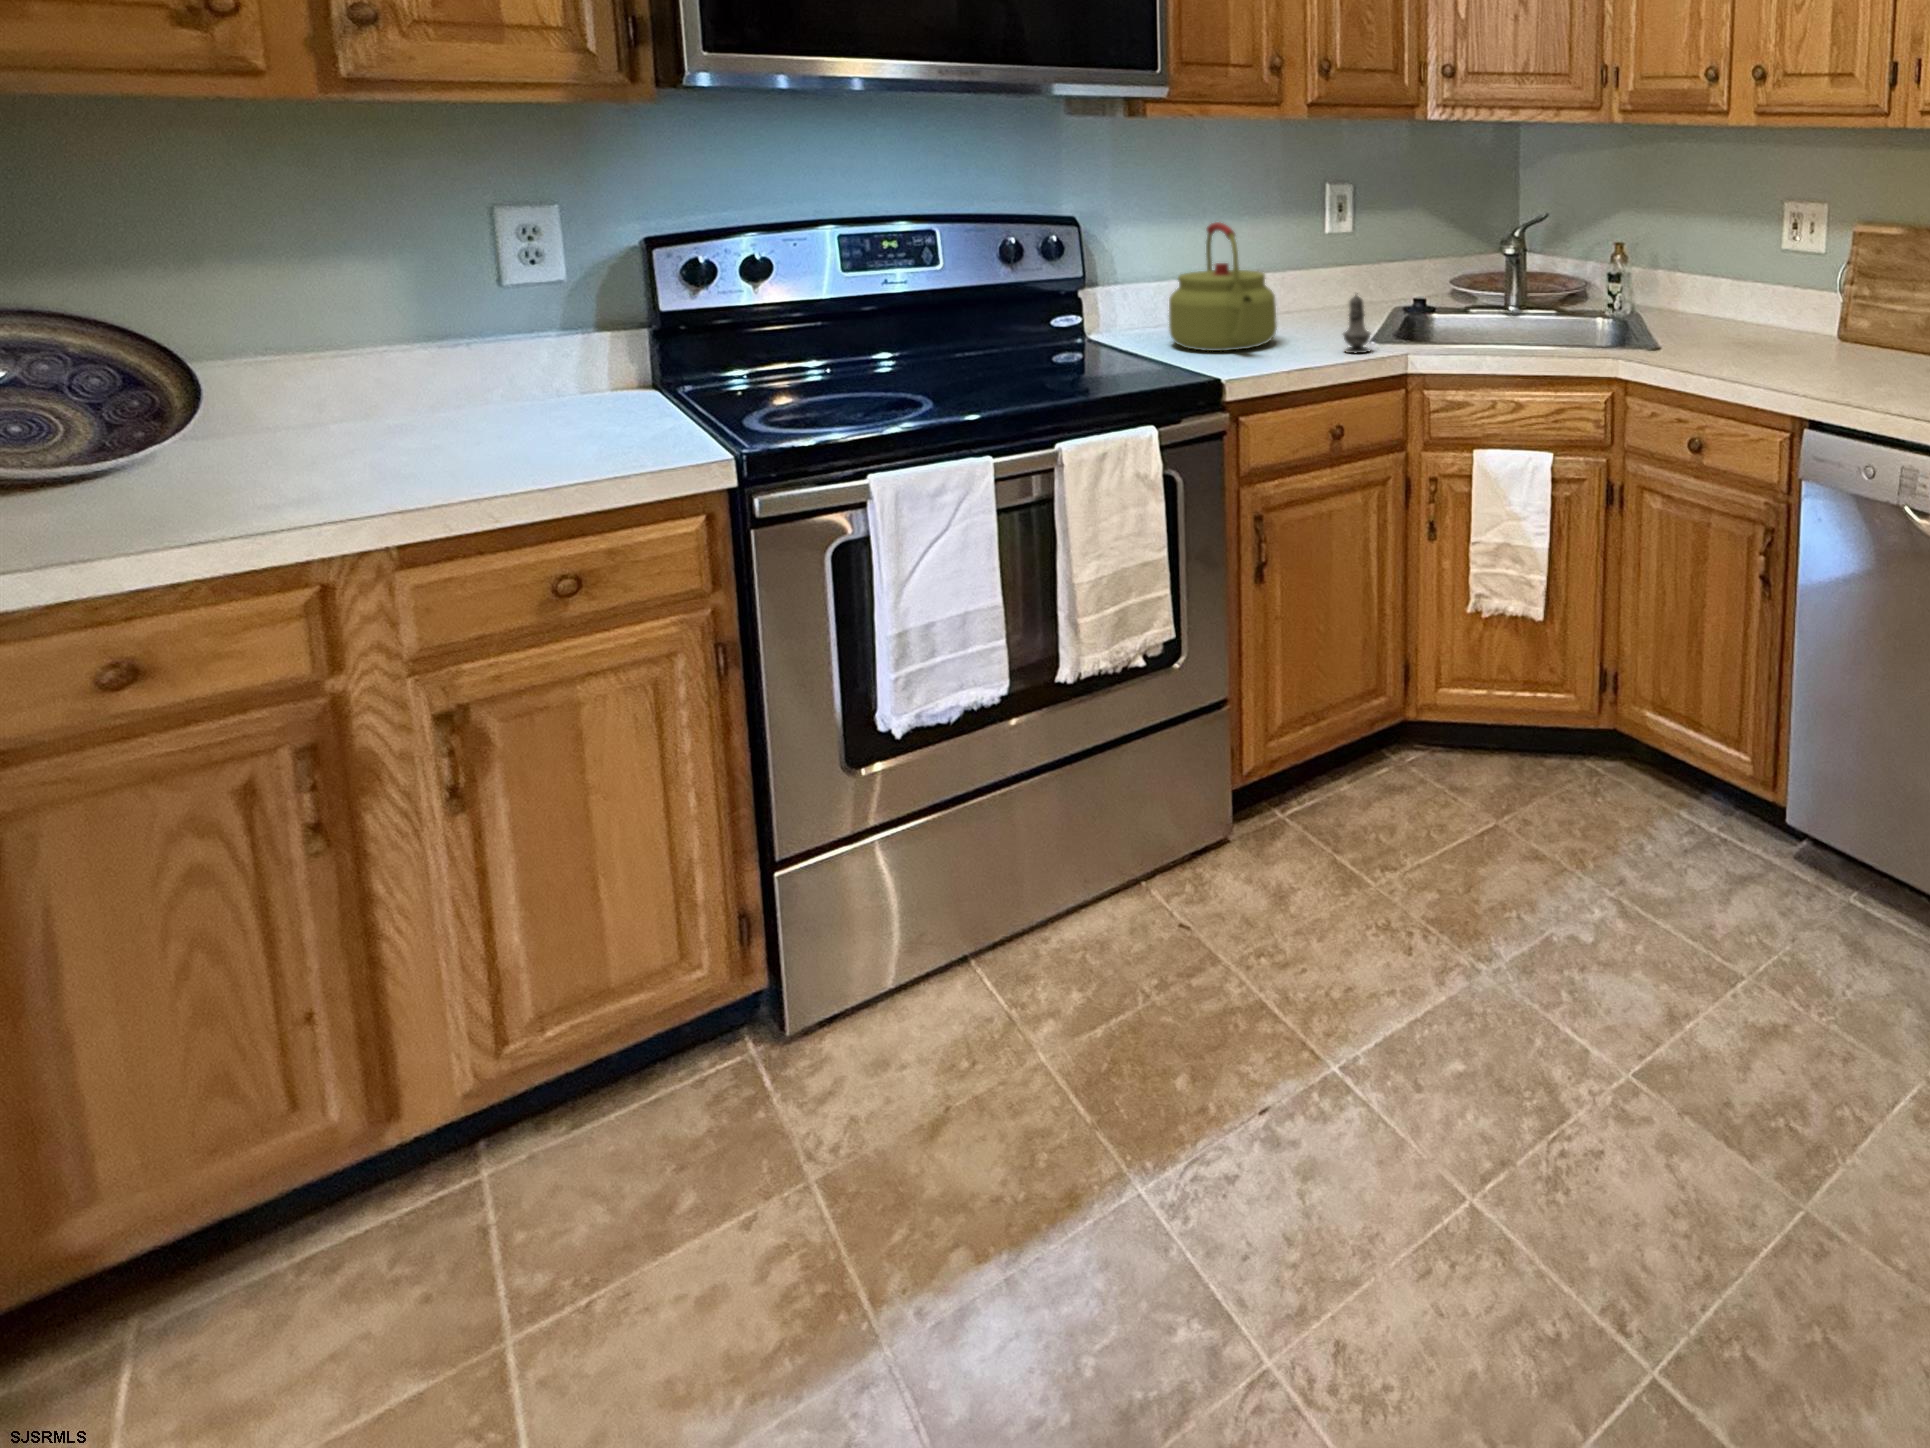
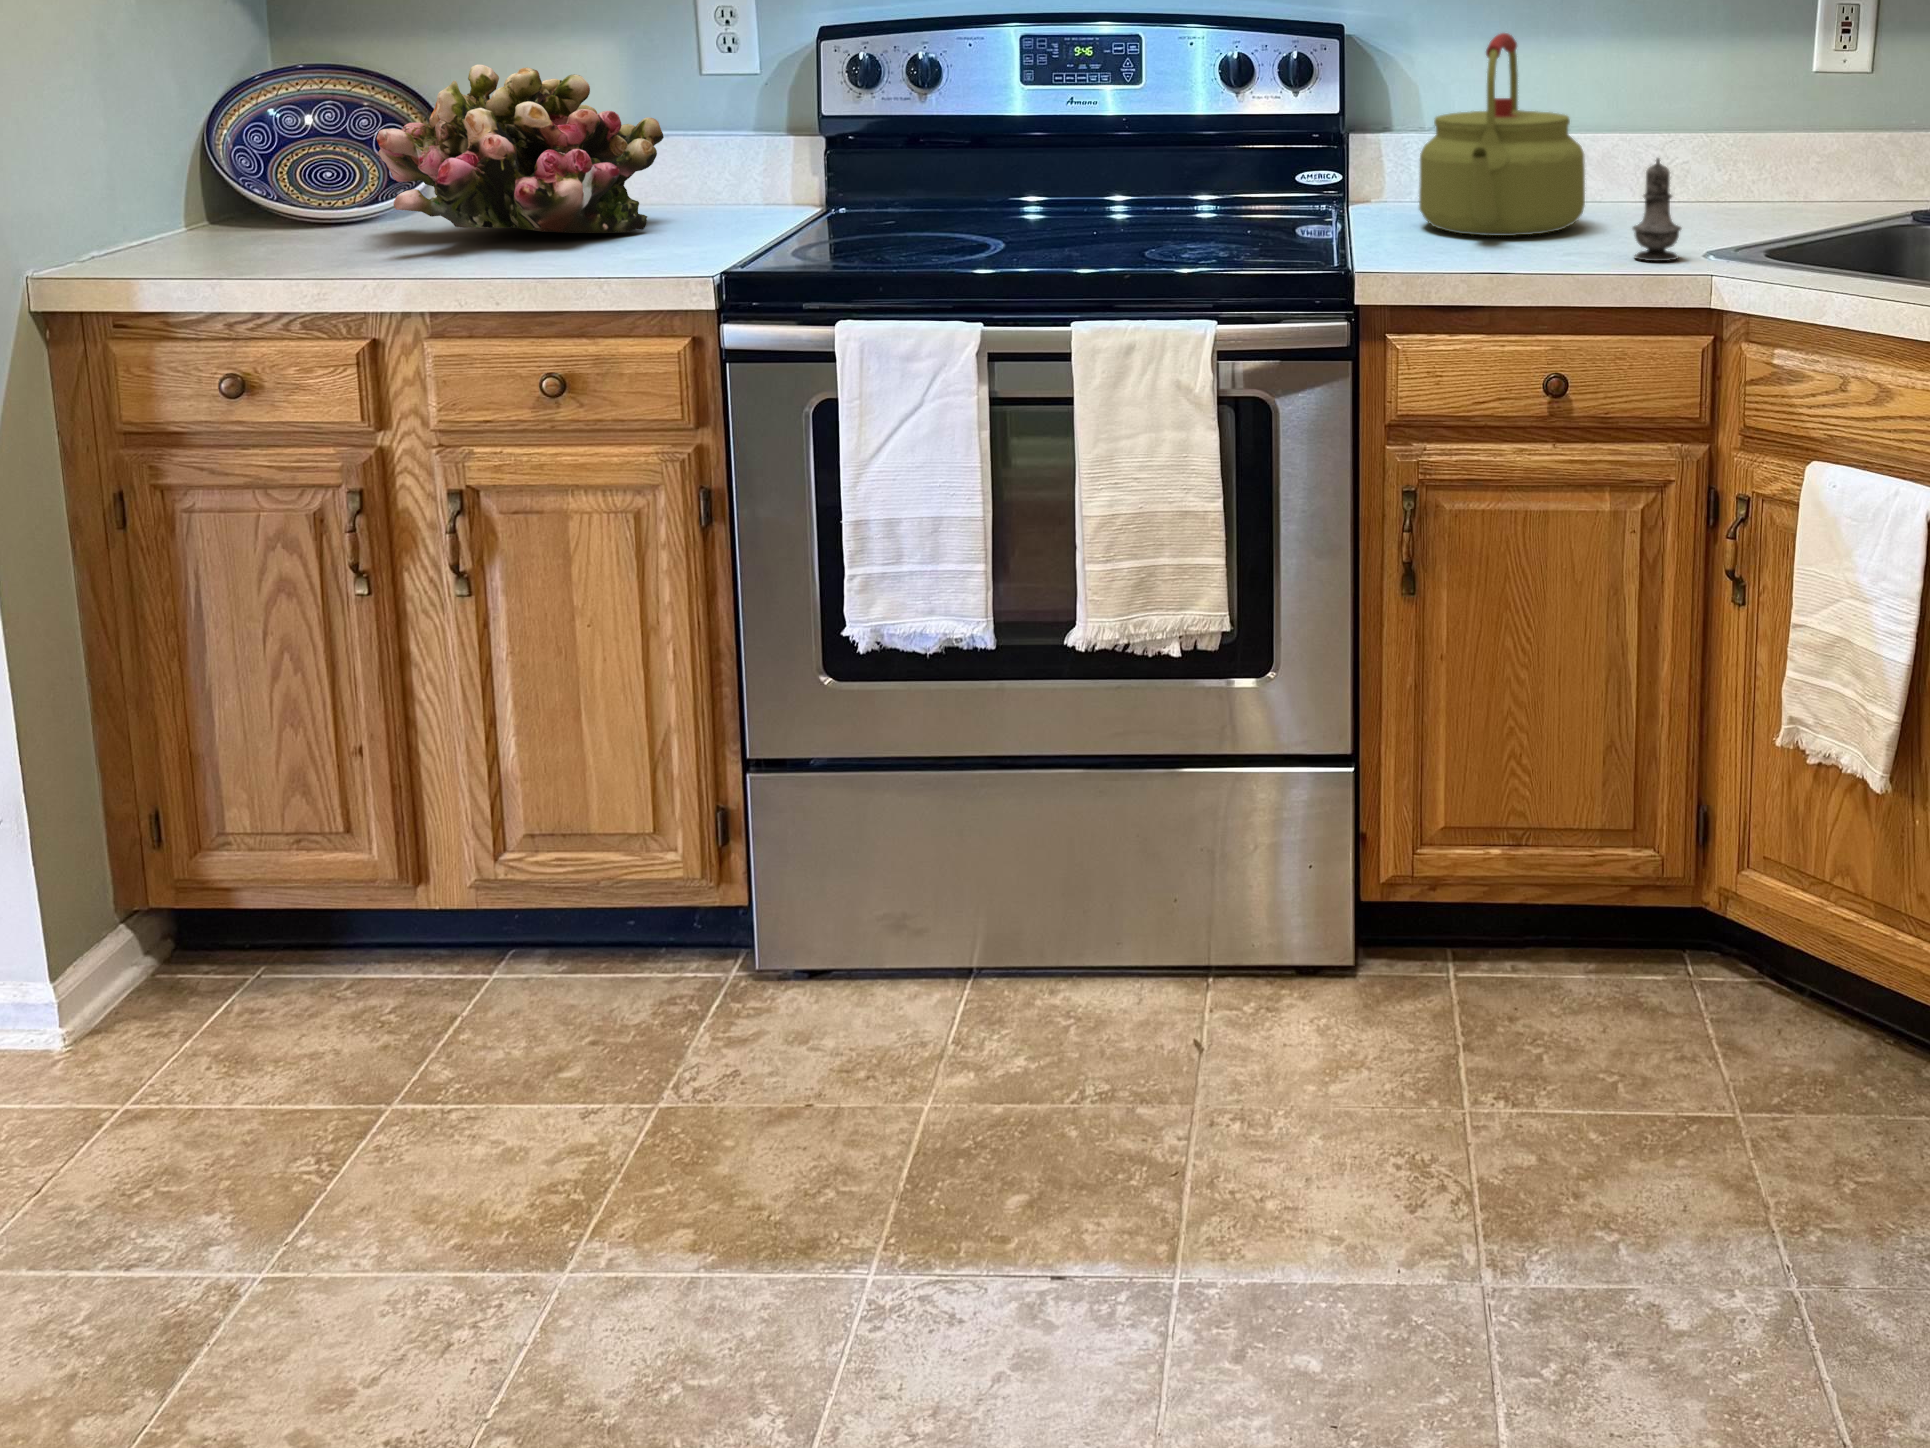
flower arrangement: none [187,296,544,460] -> present [377,65,664,233]

